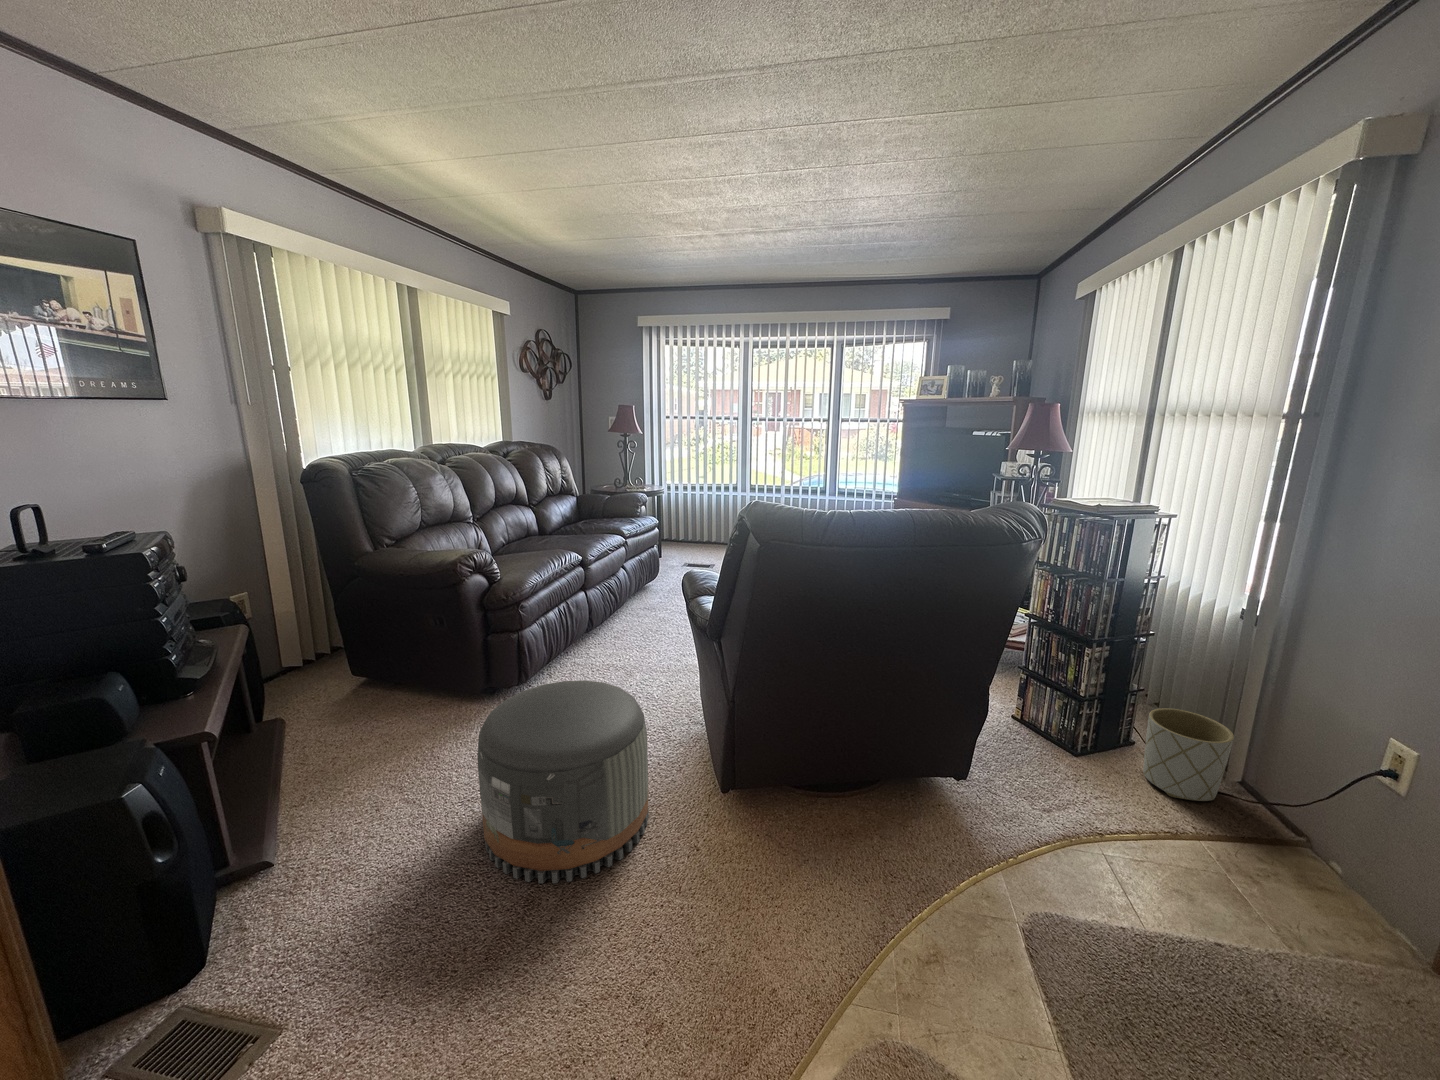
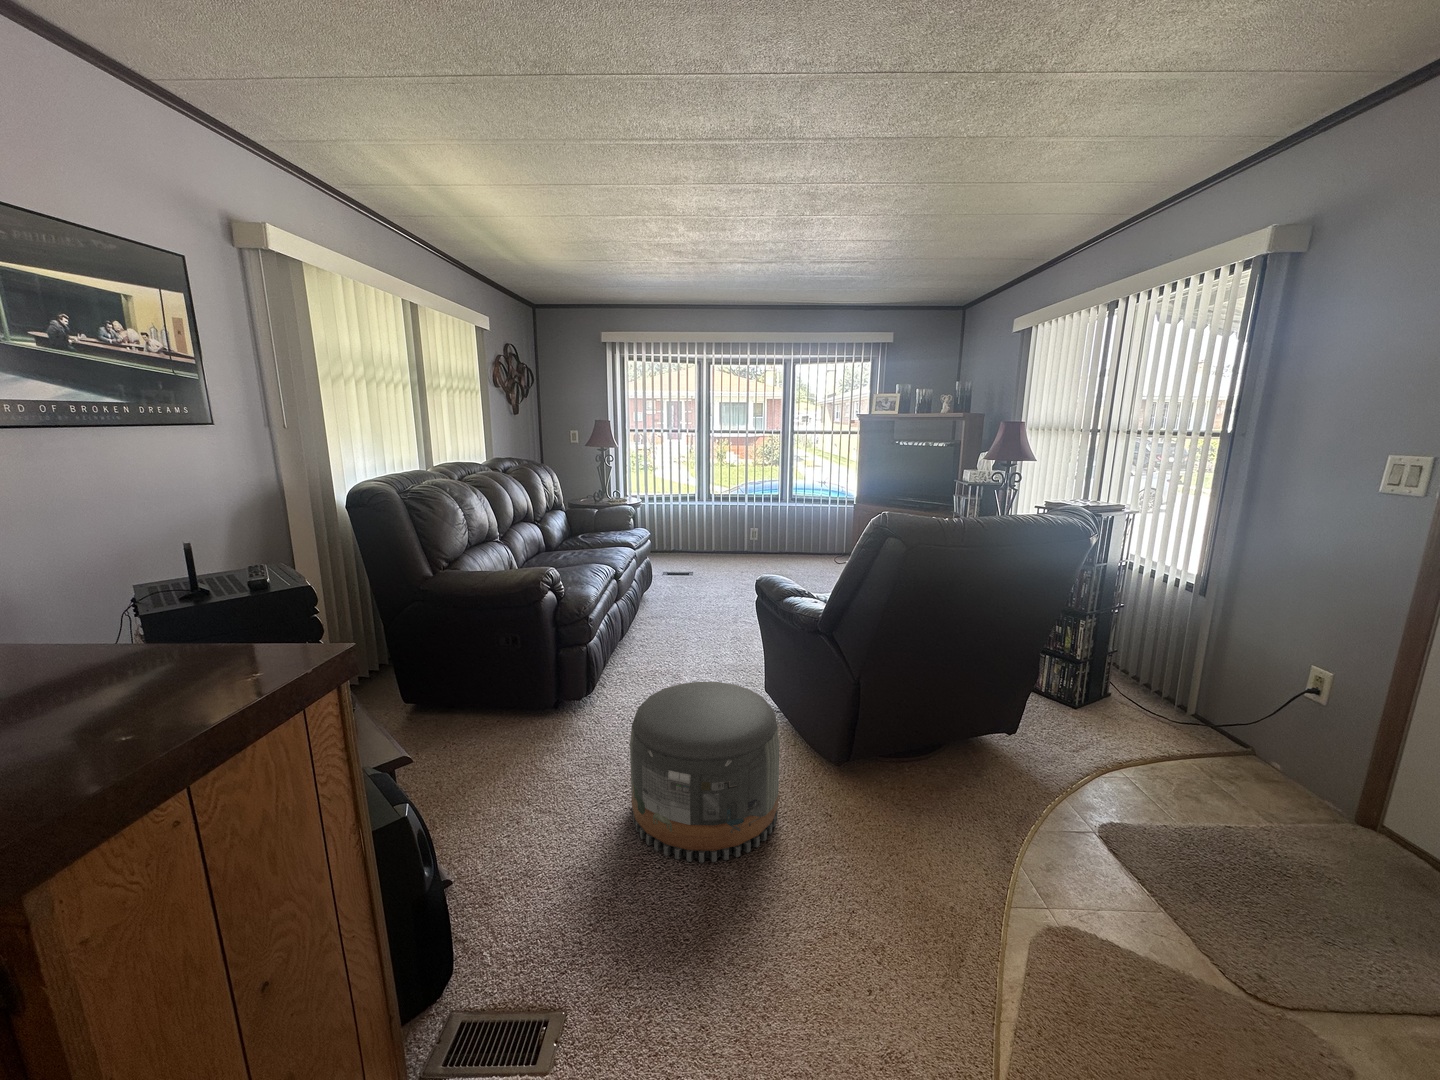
planter: present [1143,708,1234,801] -> none [1129,663,1197,732]

